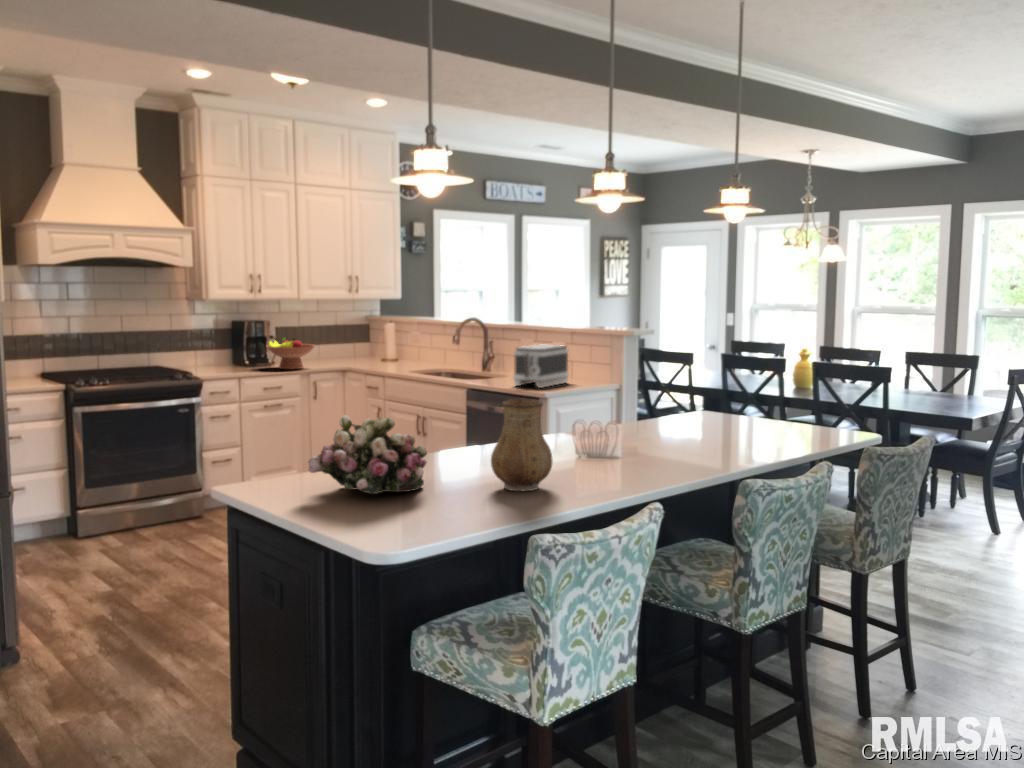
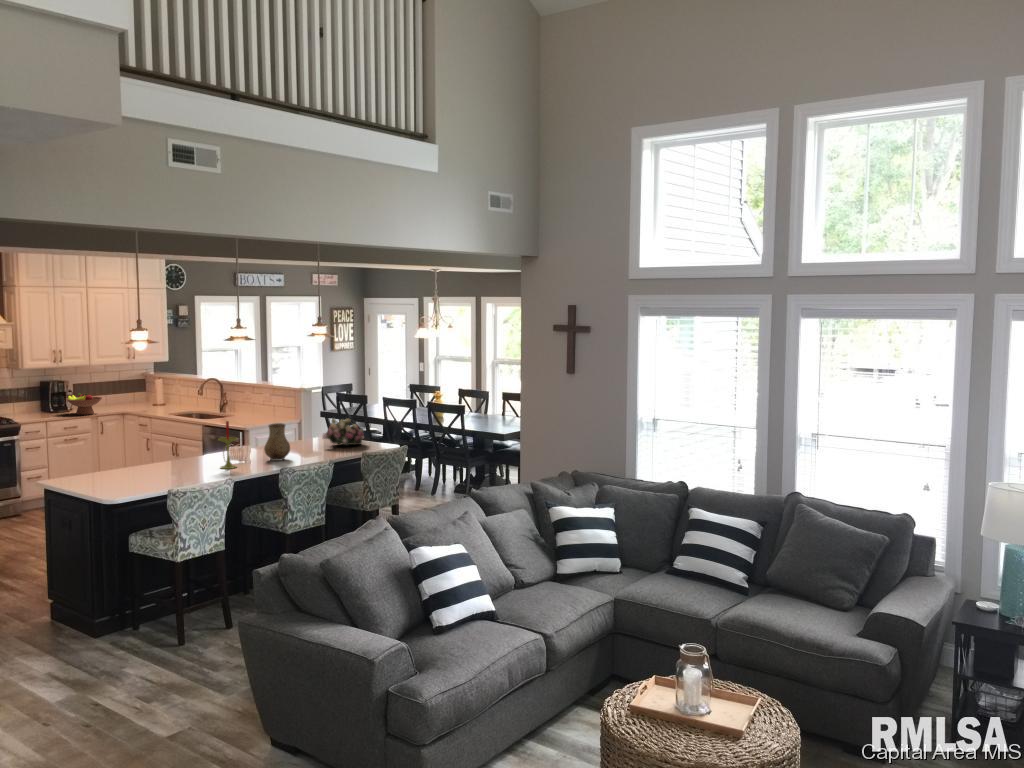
toaster: present [513,345,569,388] -> none [229,397,267,424]
candle: none [573,369,613,474] -> present [218,421,237,469]
ceramic pitcher: present [491,399,553,491] -> present [264,423,290,461]
flower arrangement: present [308,415,427,494] -> present [323,419,364,445]

